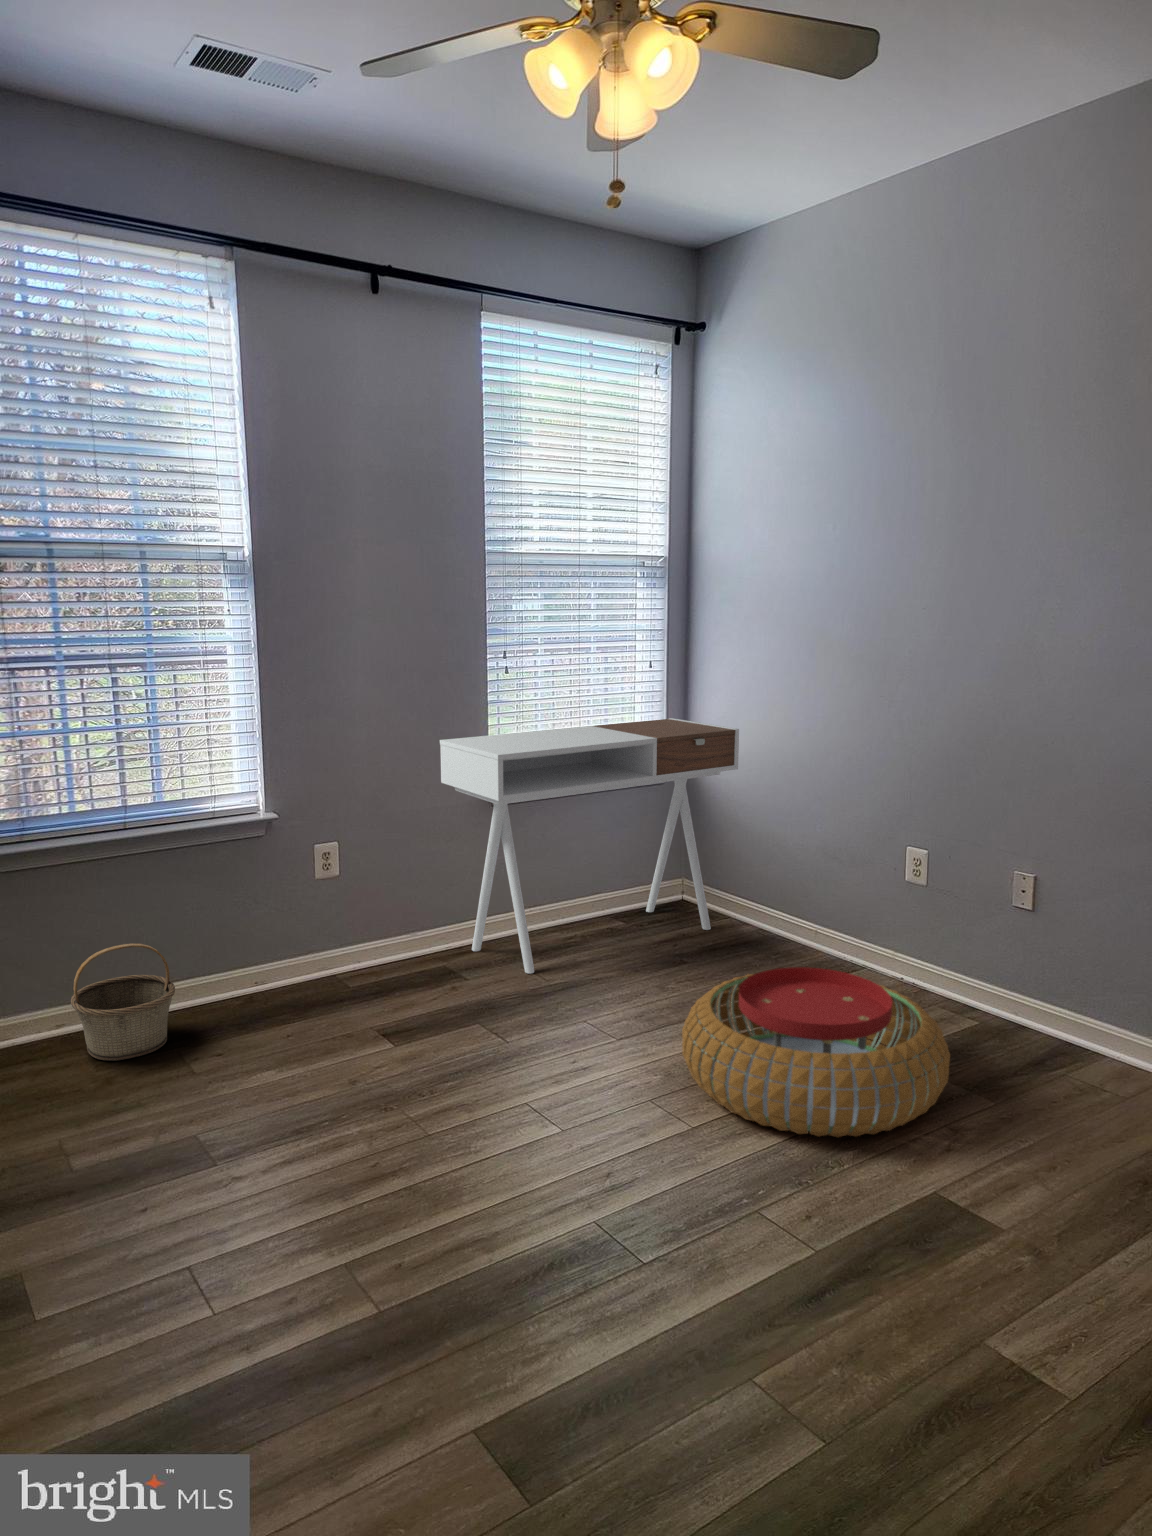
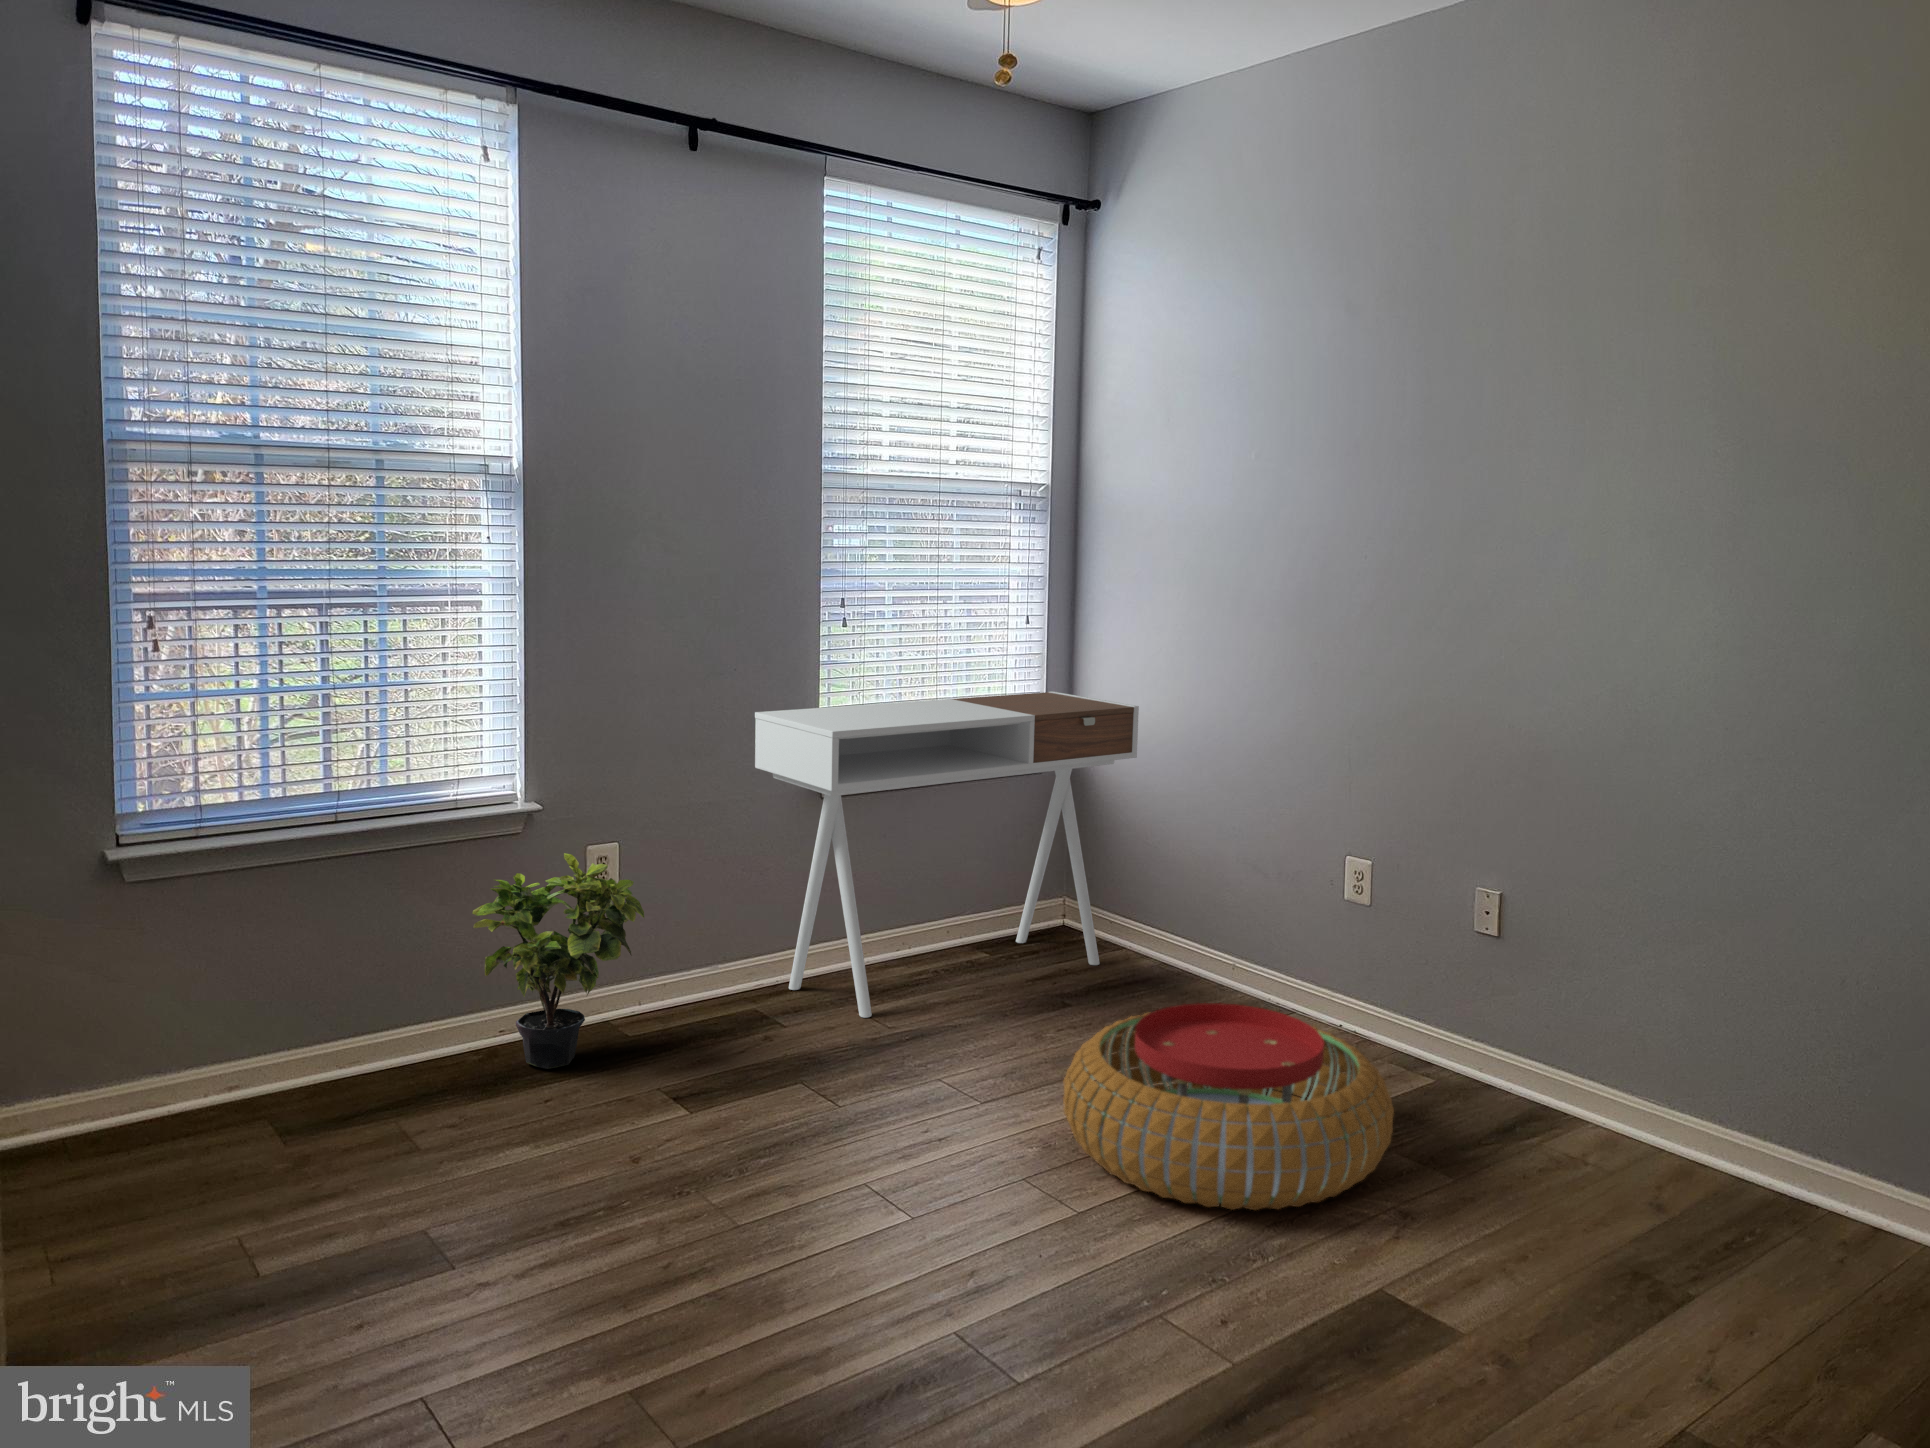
potted plant: none [227,852,357,1016] -> present [472,853,644,1069]
basket: present [71,944,175,1060] -> none [260,969,401,1124]

